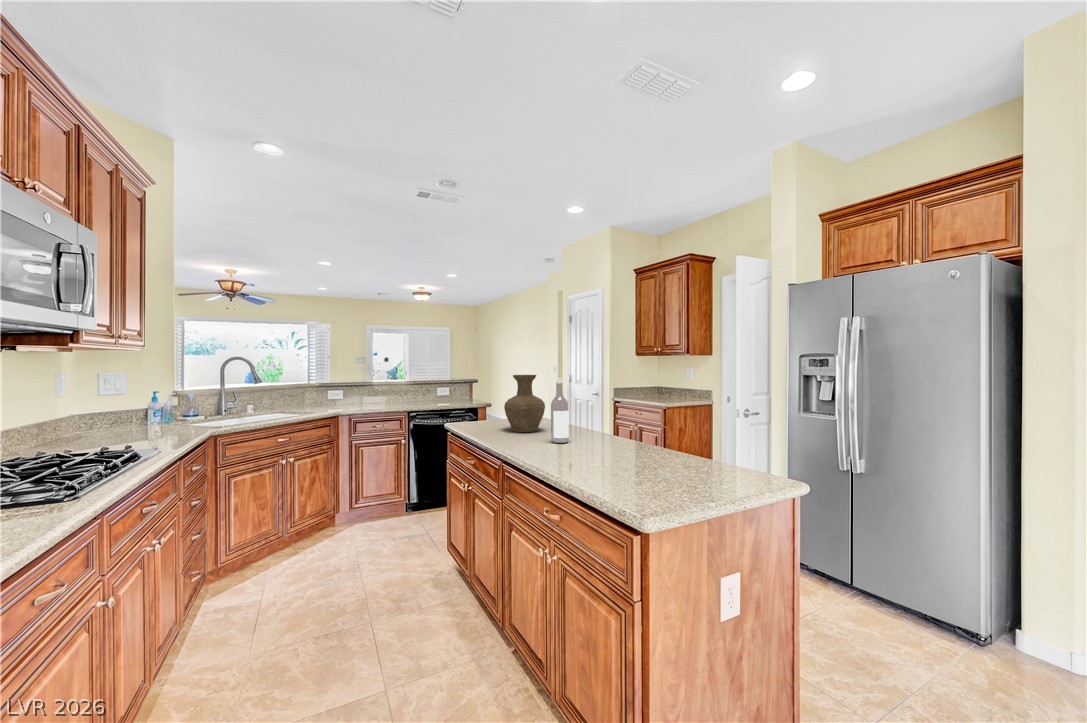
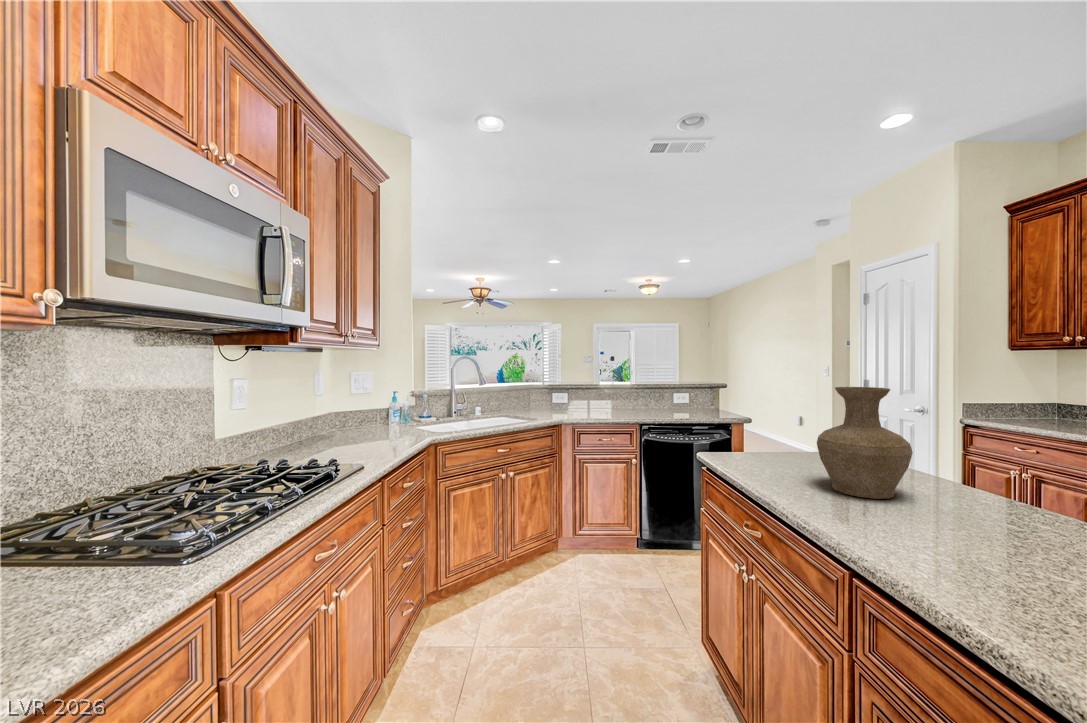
wine bottle: present [551,378,569,443] -> none [967,403,1025,556]

